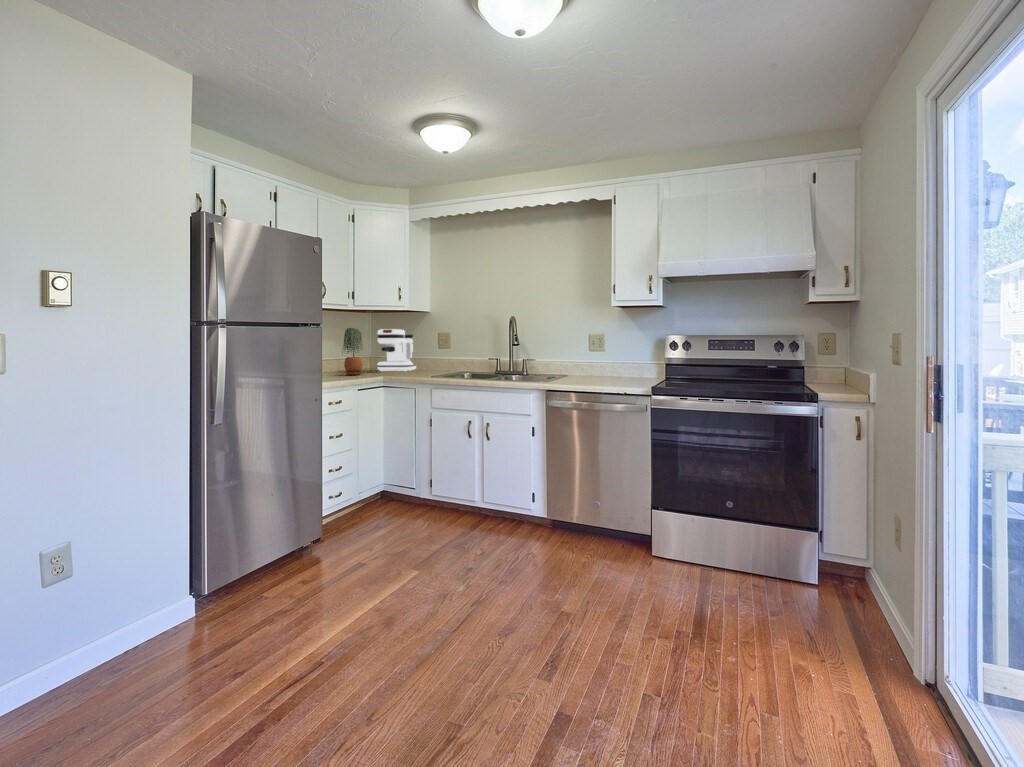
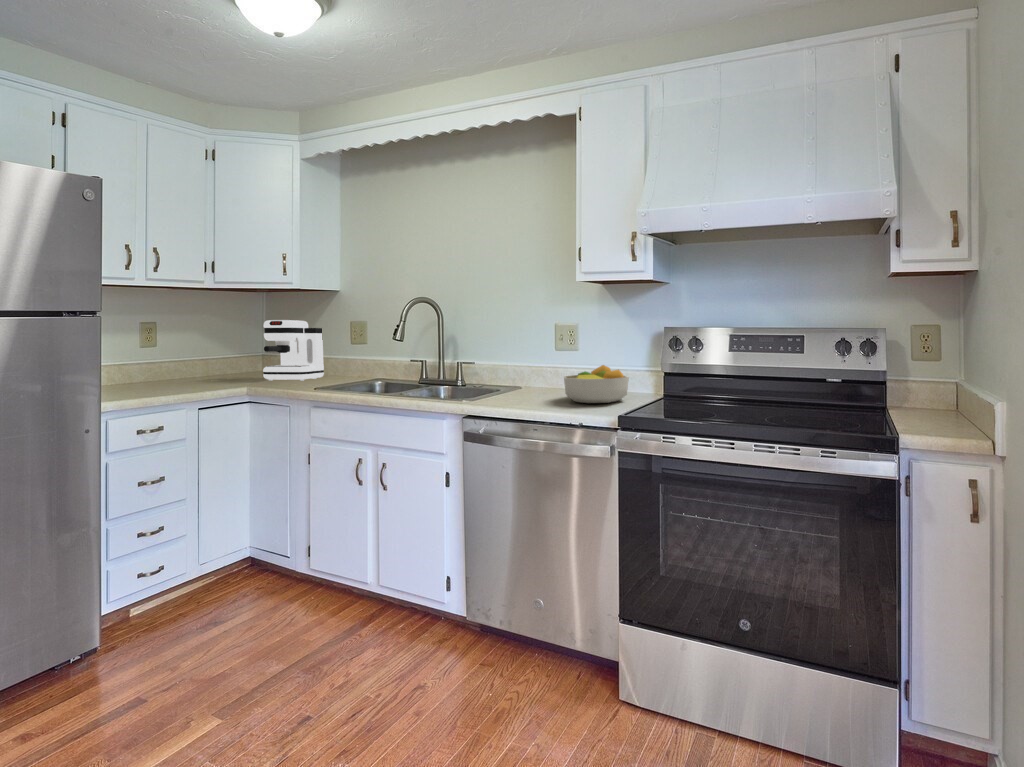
potted plant: present [343,328,363,375] -> none [204,318,237,386]
fruit bowl: none [603,358,646,382] -> present [564,365,629,403]

